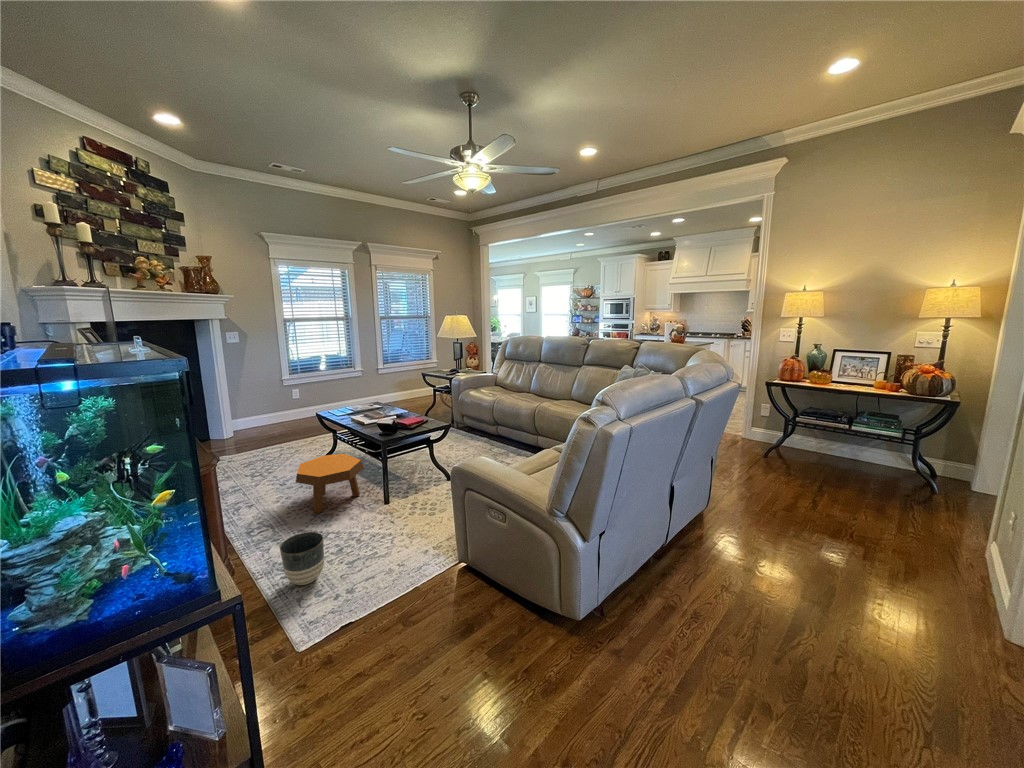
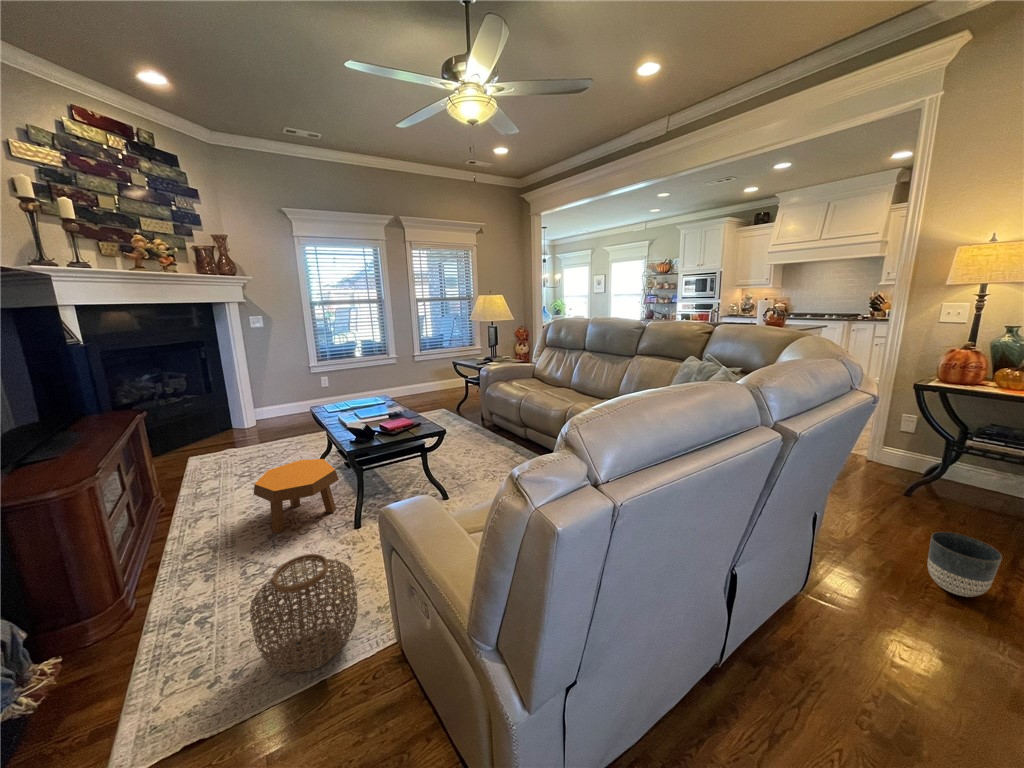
woven basket: none [362,504,431,584] -> present [250,554,358,672]
planter: present [280,532,324,585] -> present [928,532,1002,597]

